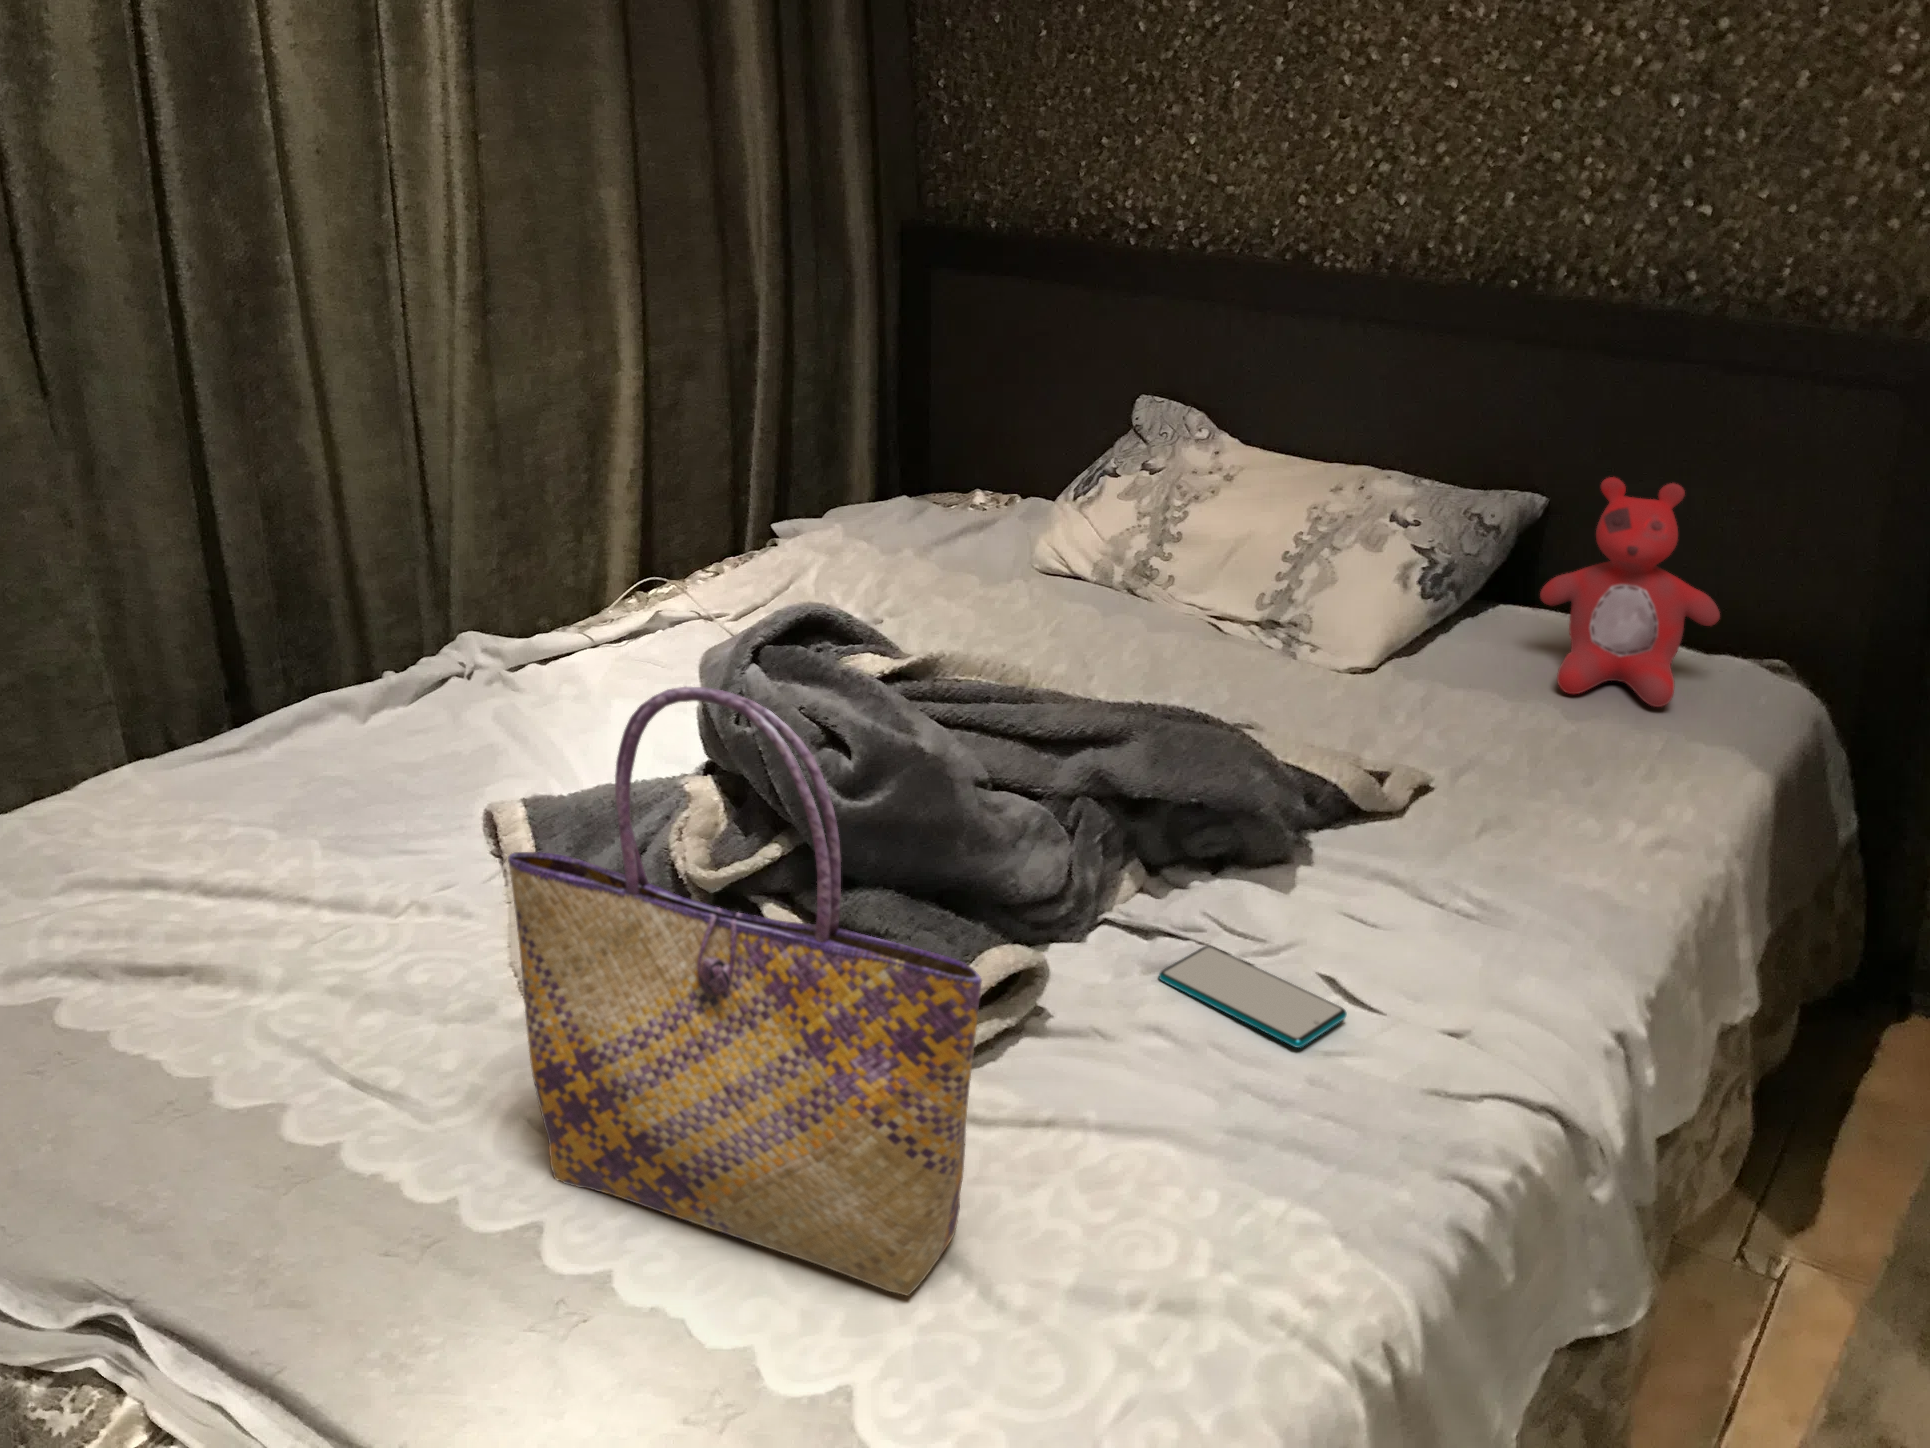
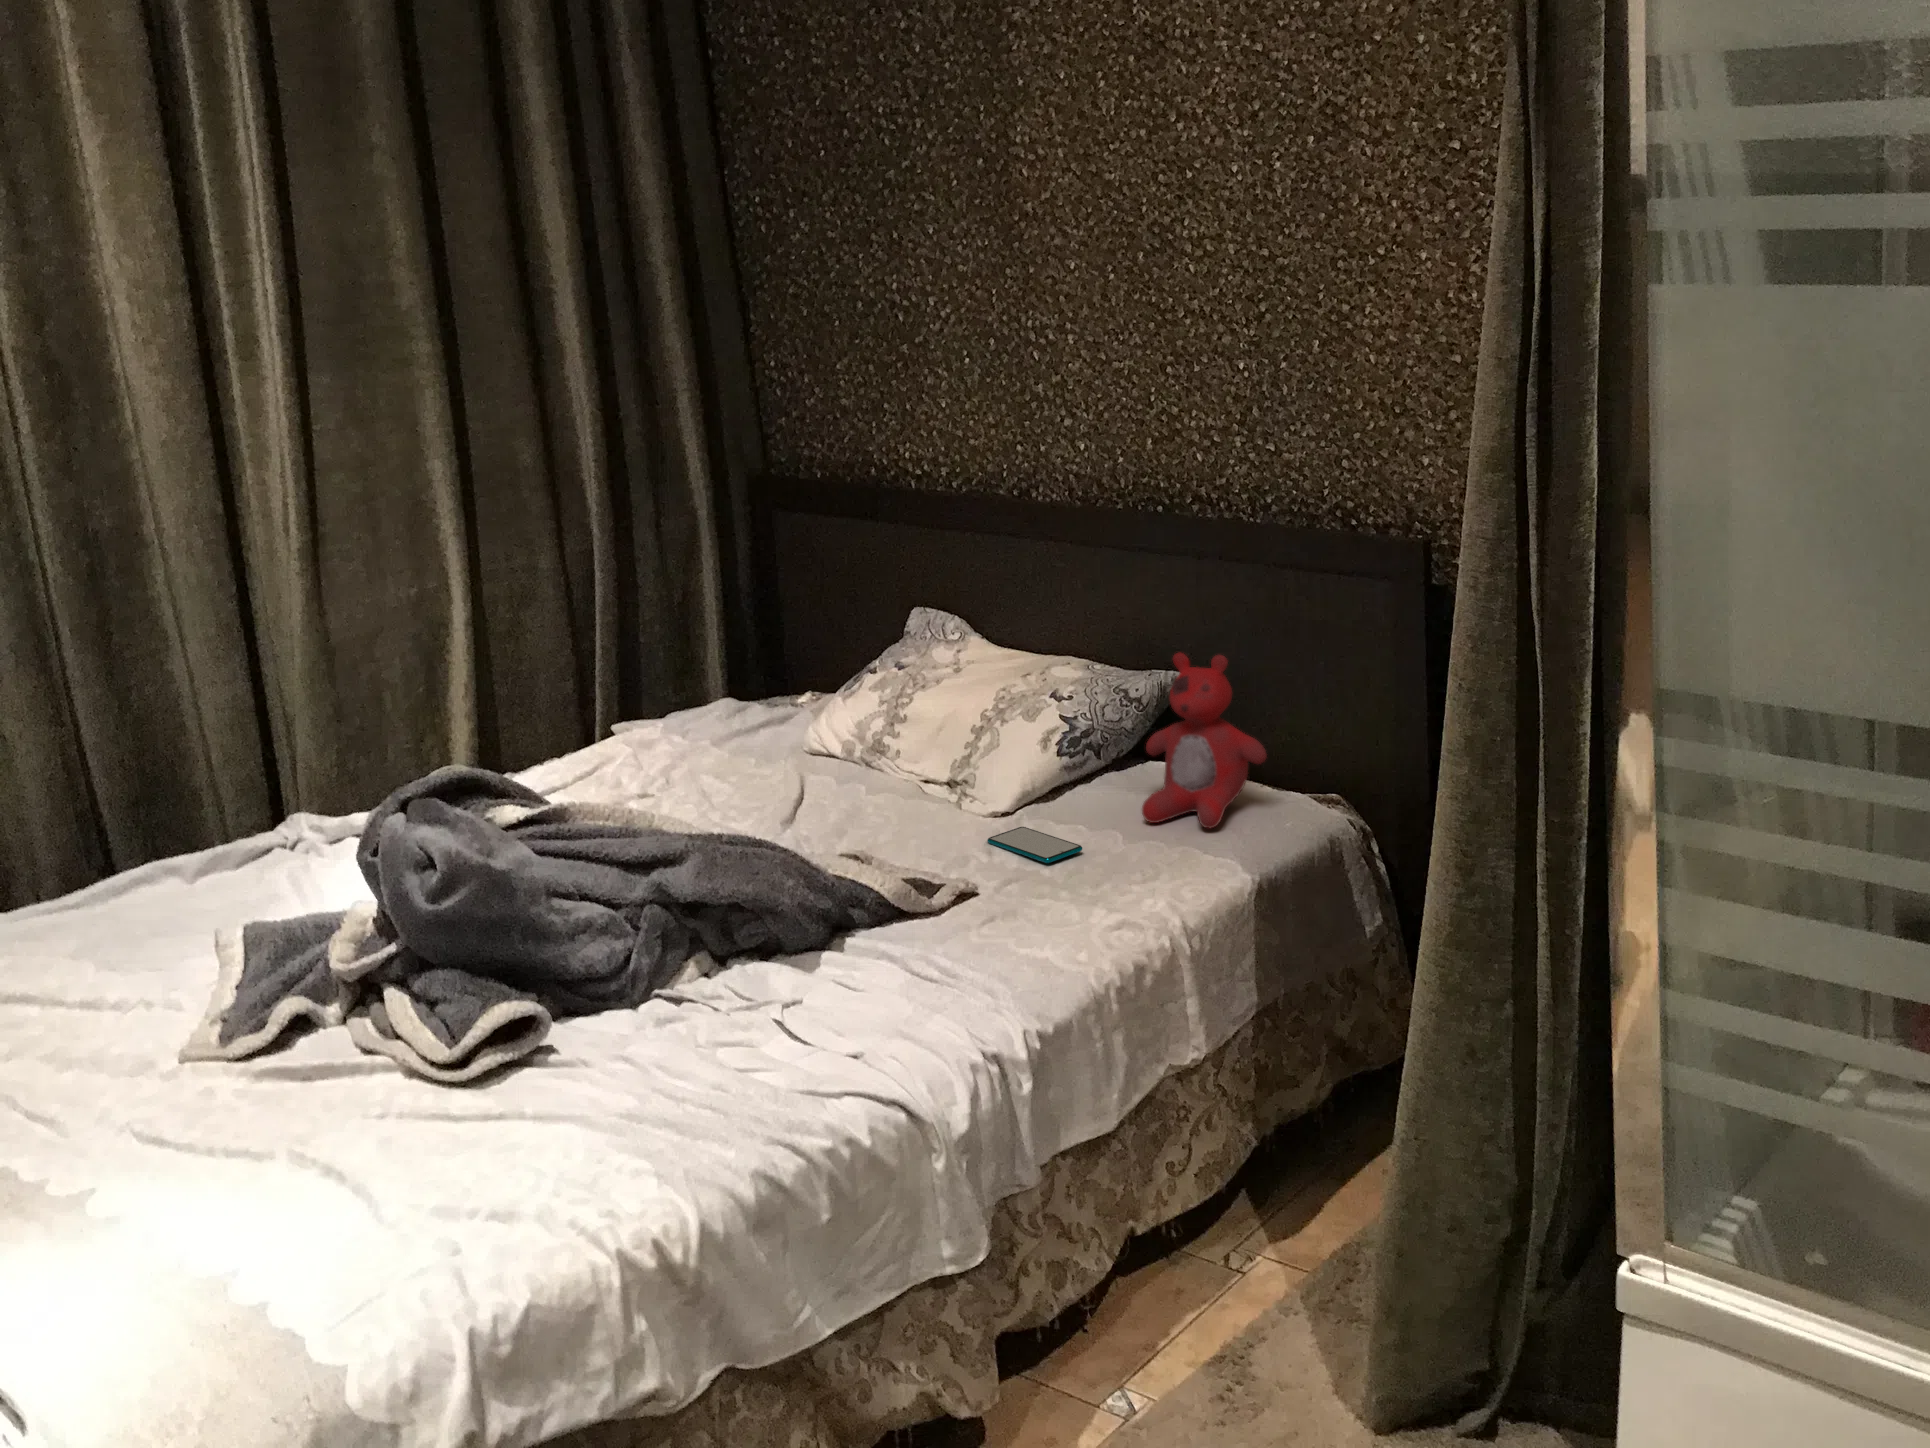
tote bag: present [508,686,982,1296] -> none [86,804,377,1213]
smartphone: present [1159,946,1347,1048] -> present [987,827,1082,863]

